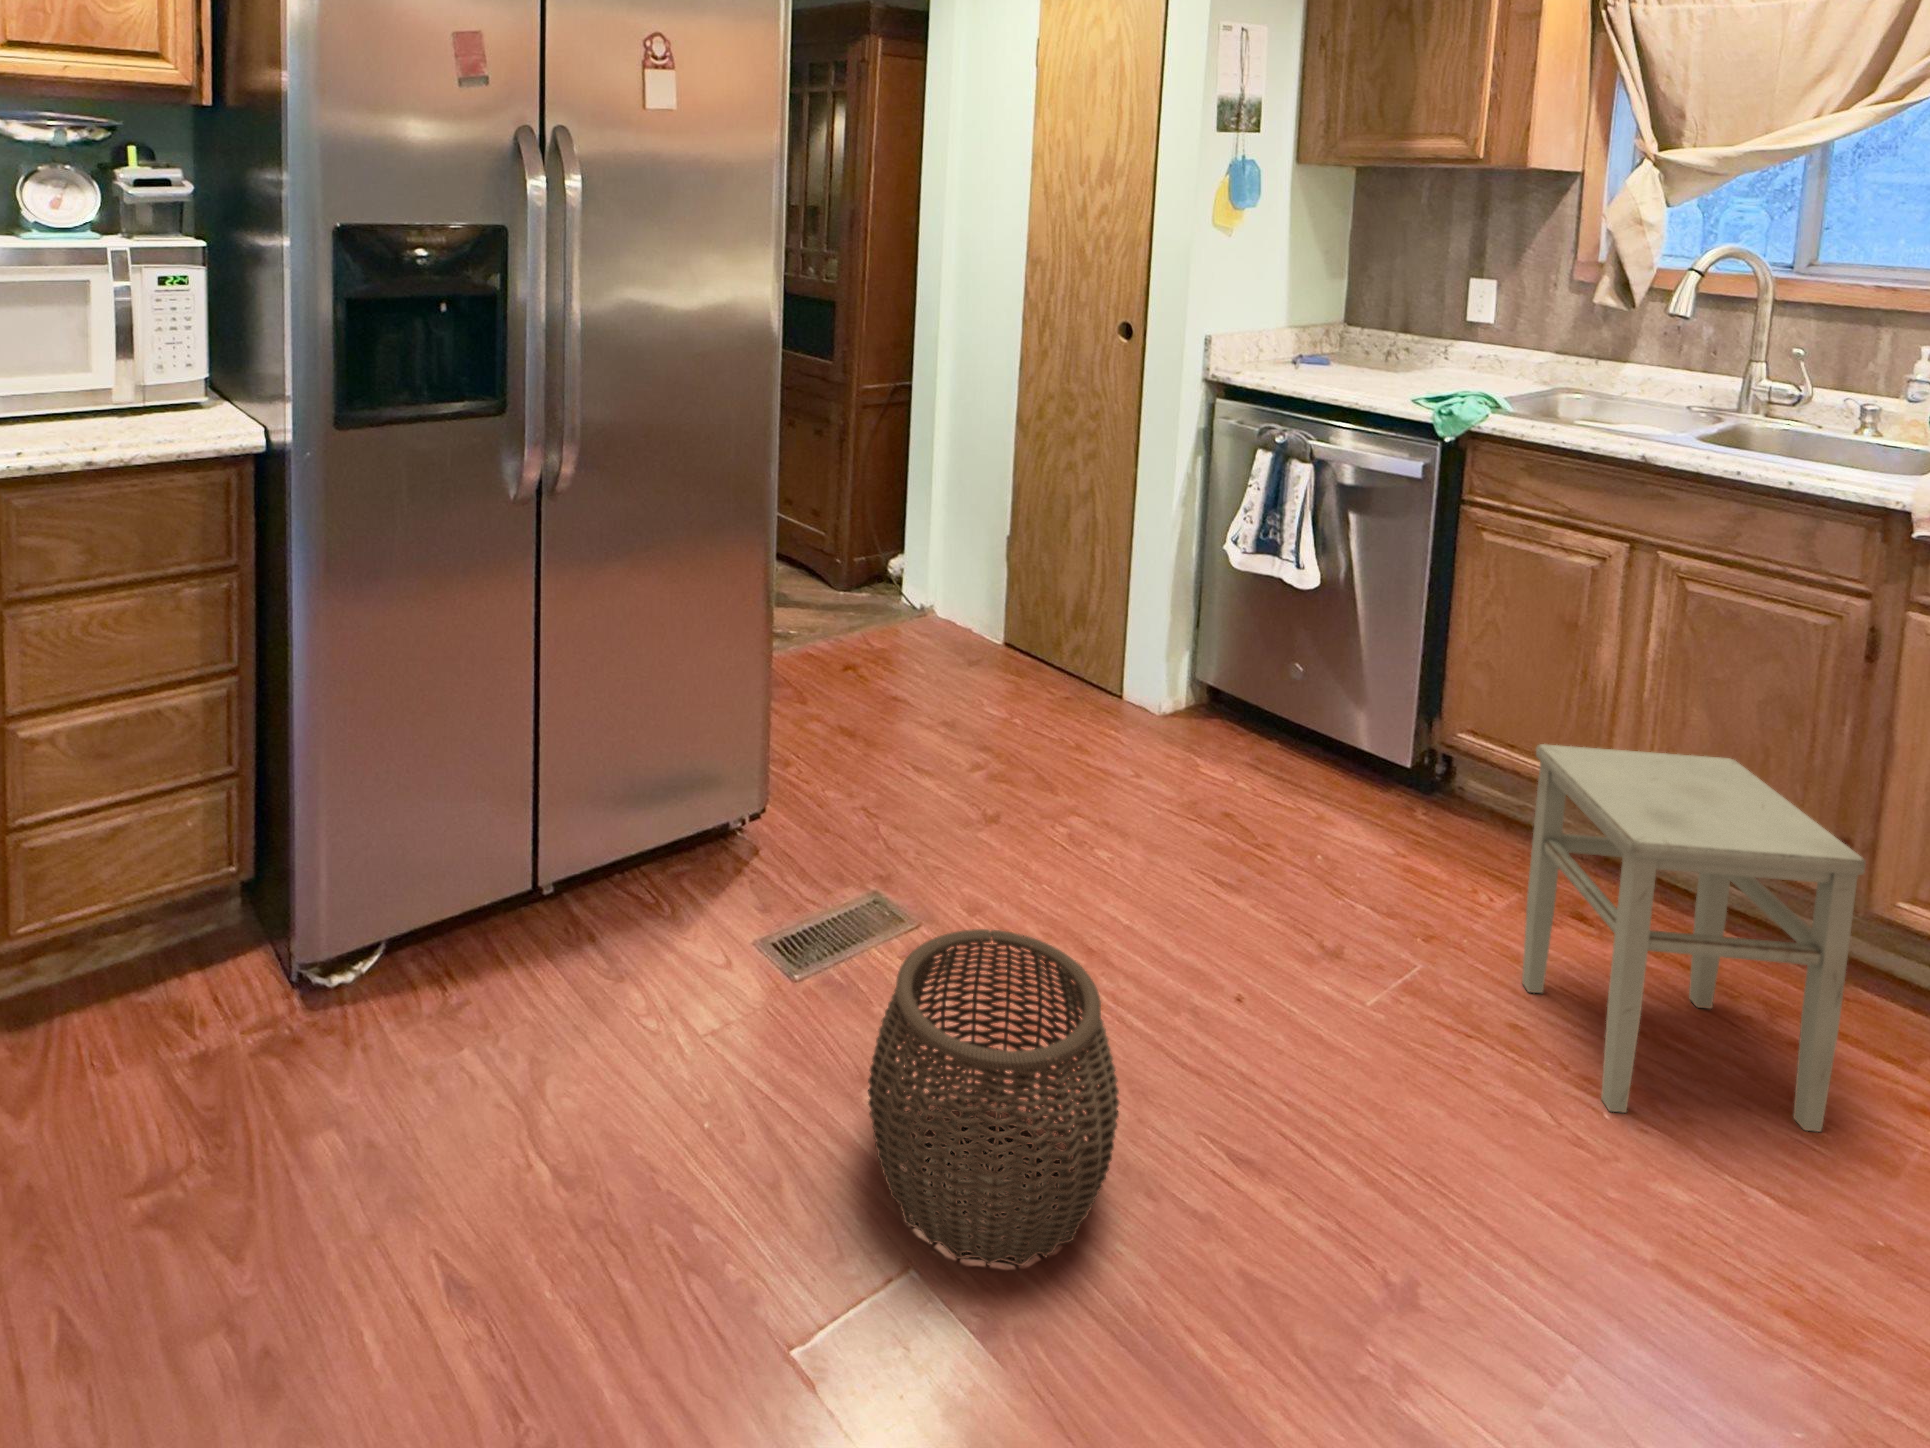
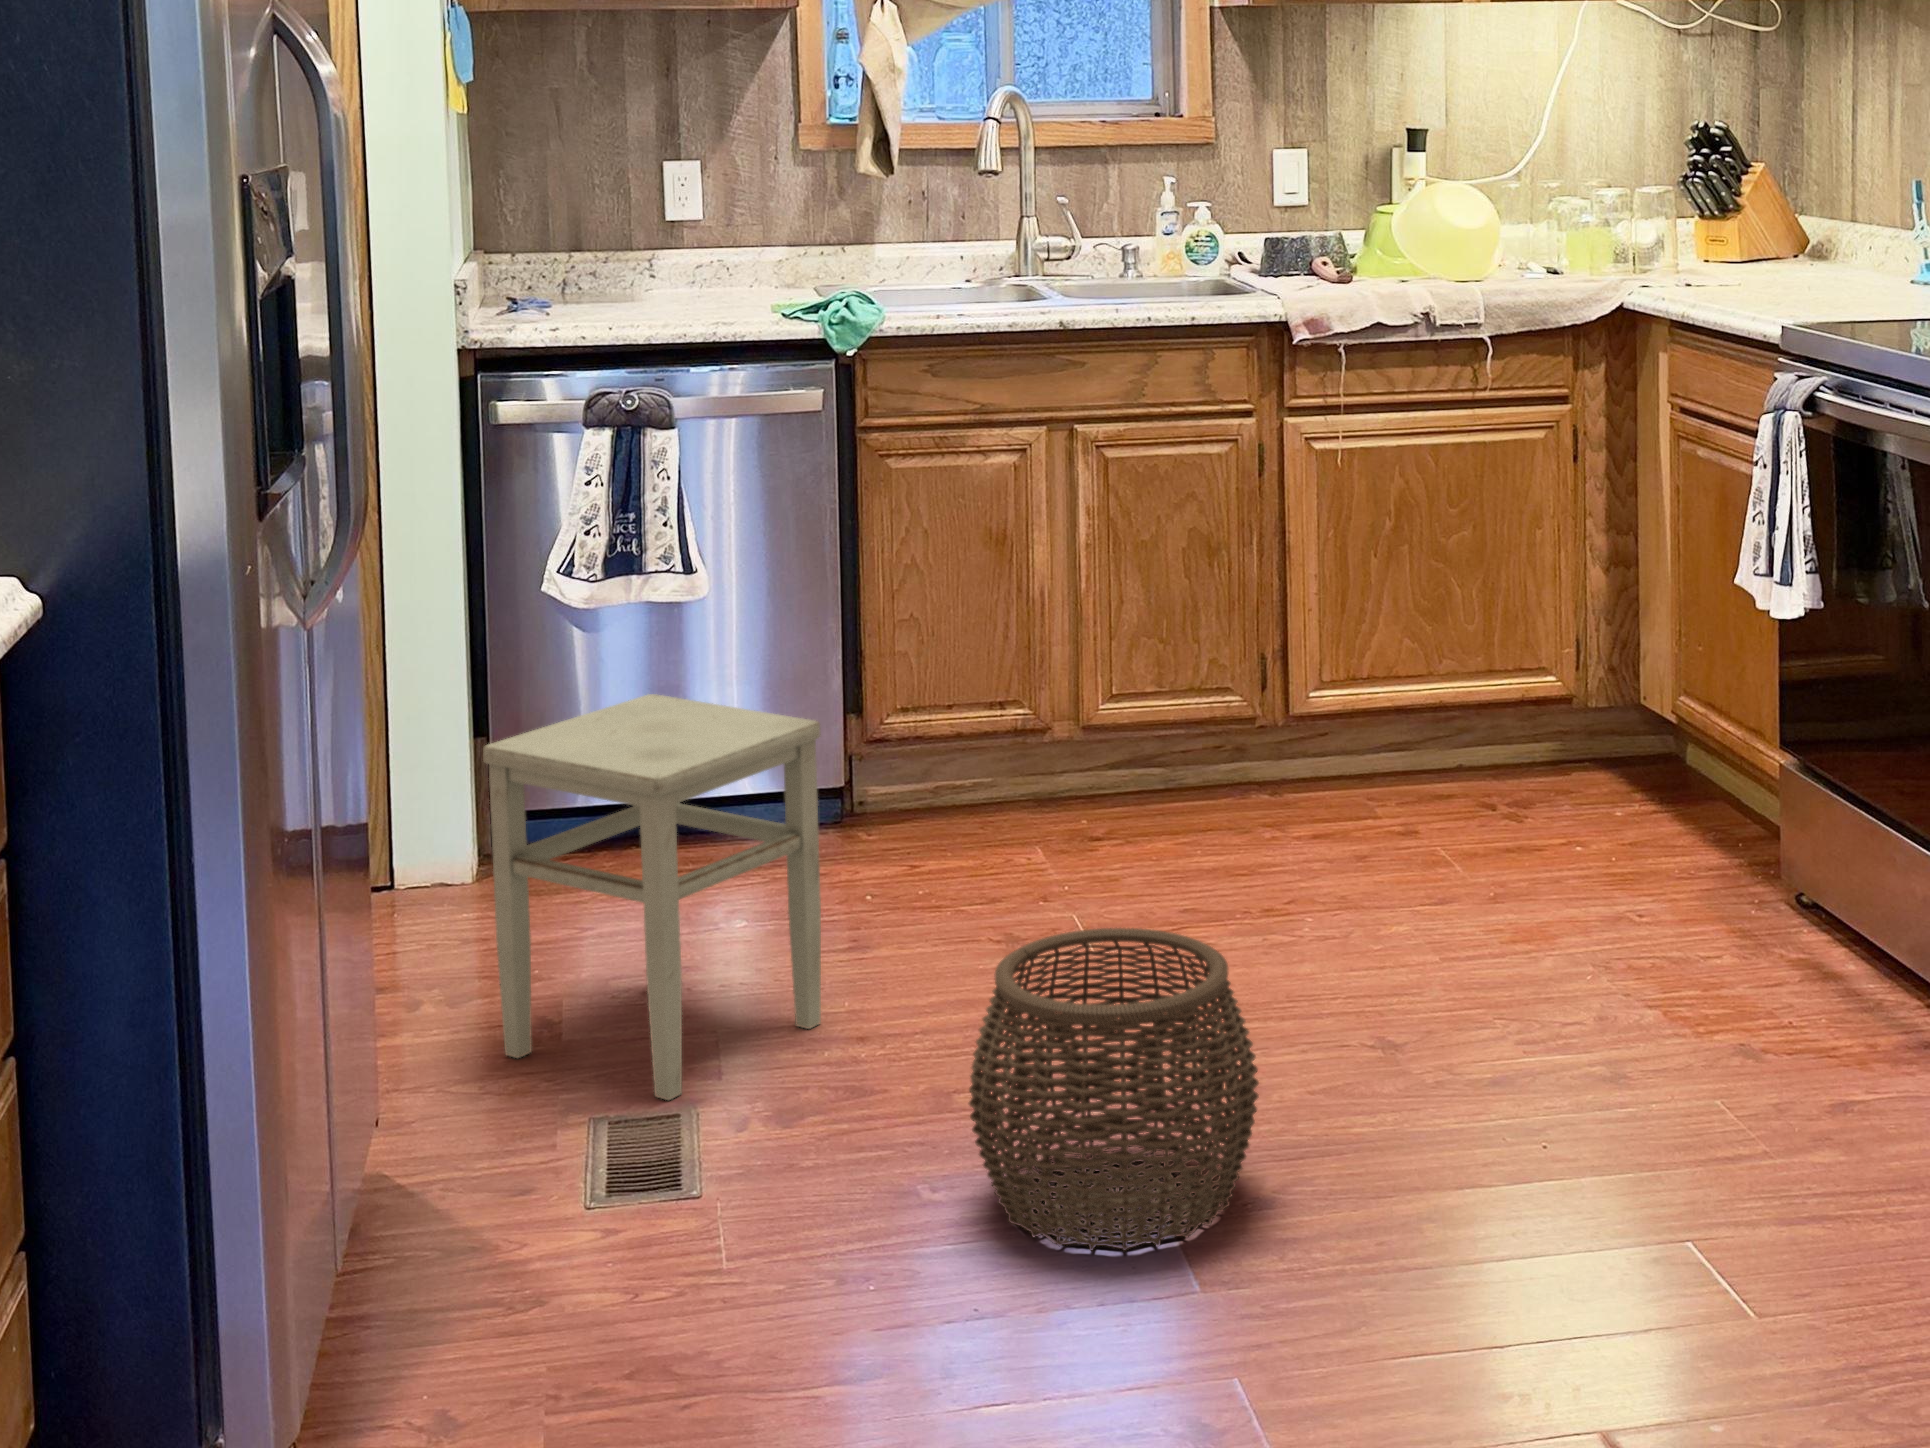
stool: present [1522,744,1866,1132] -> present [483,694,821,1100]

